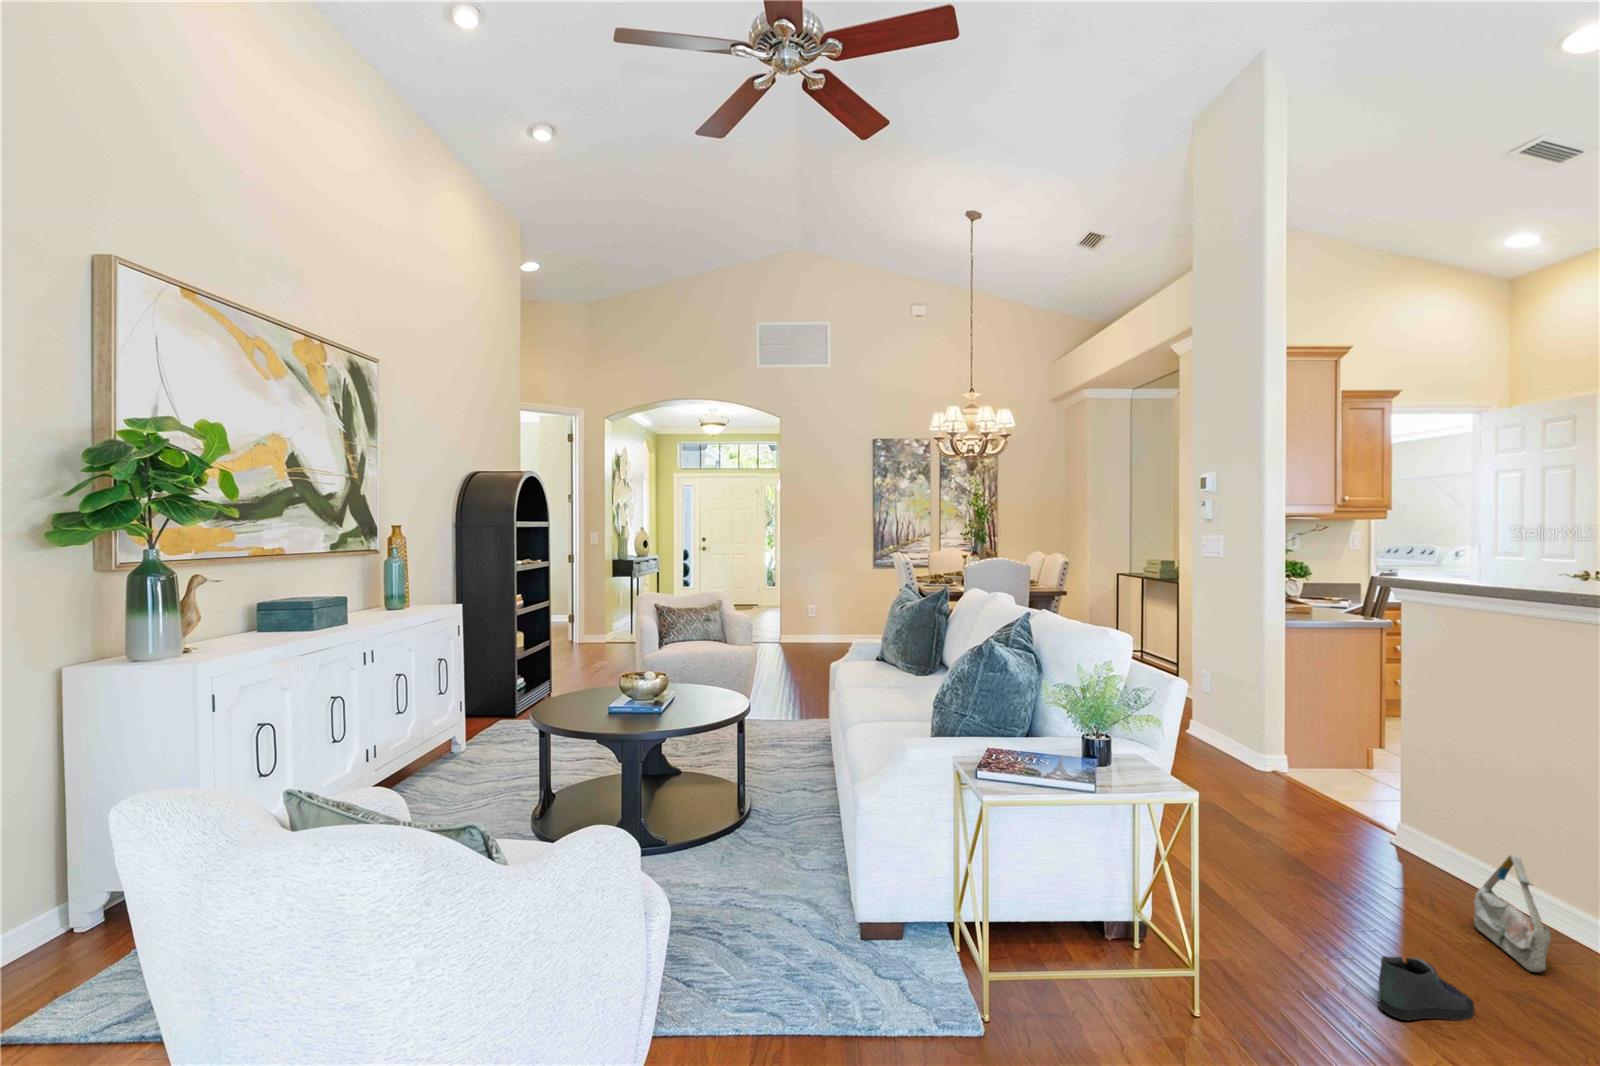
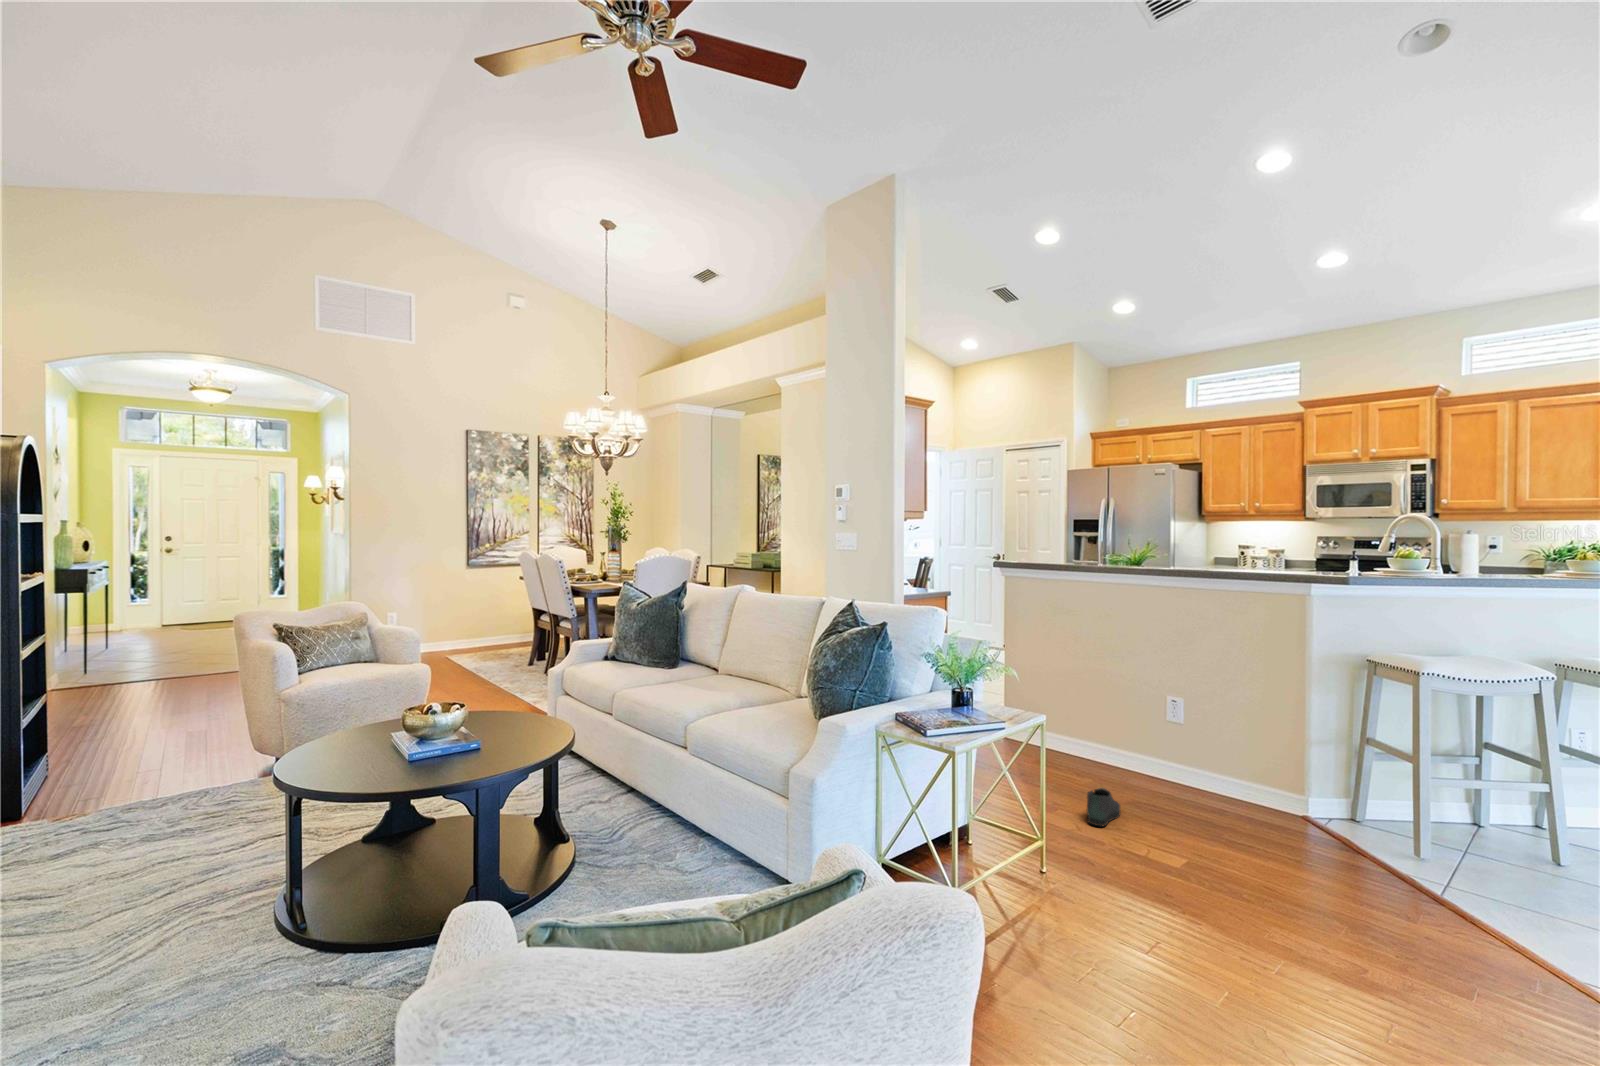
bag: present [1474,855,1551,972] -> none [1073,718,1120,782]

